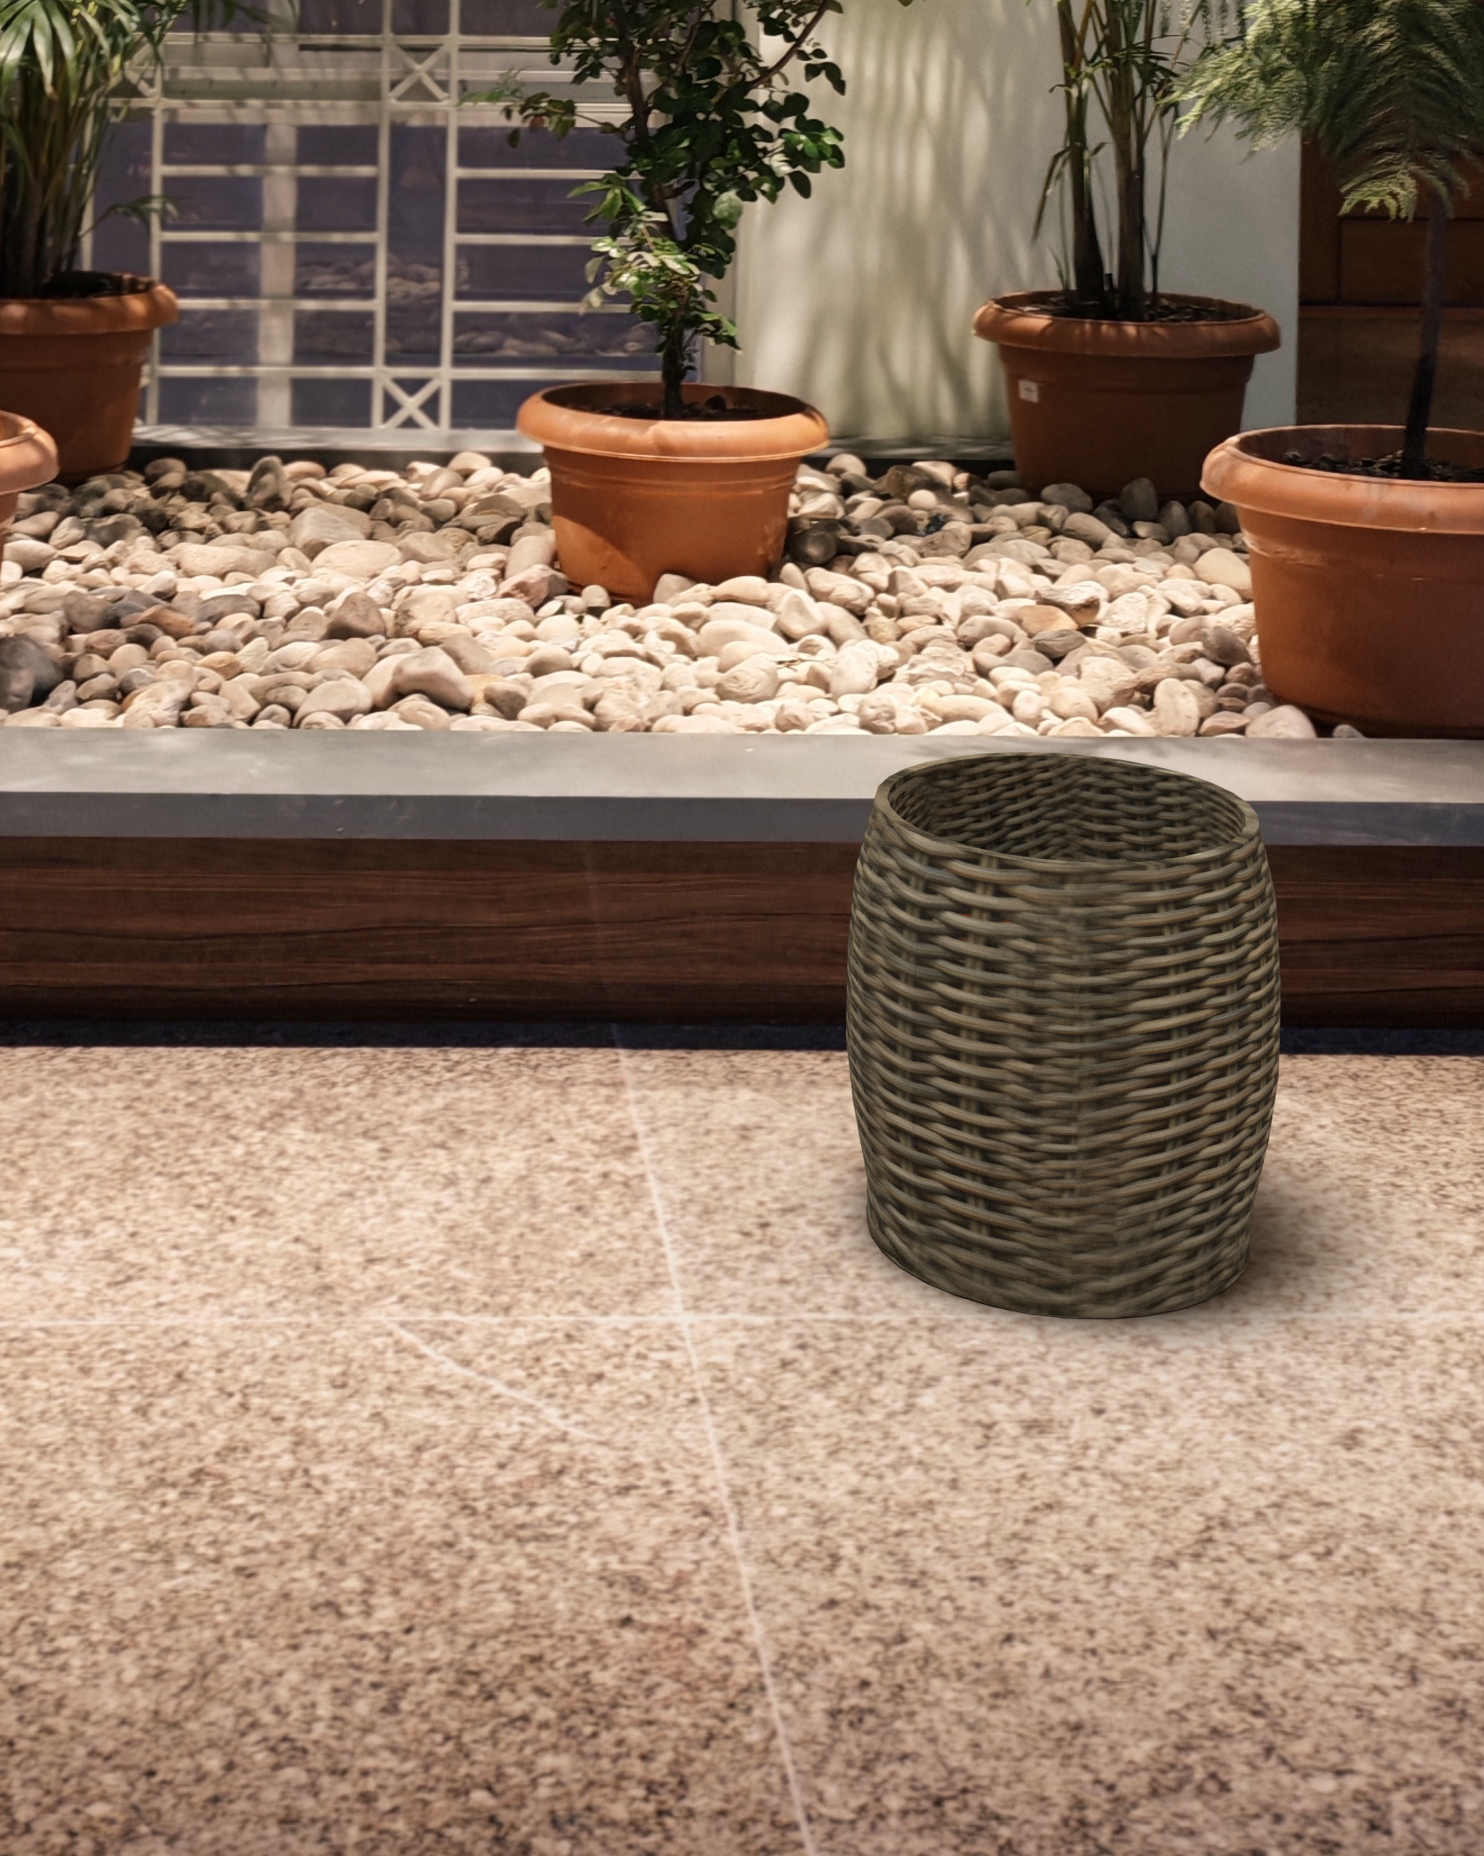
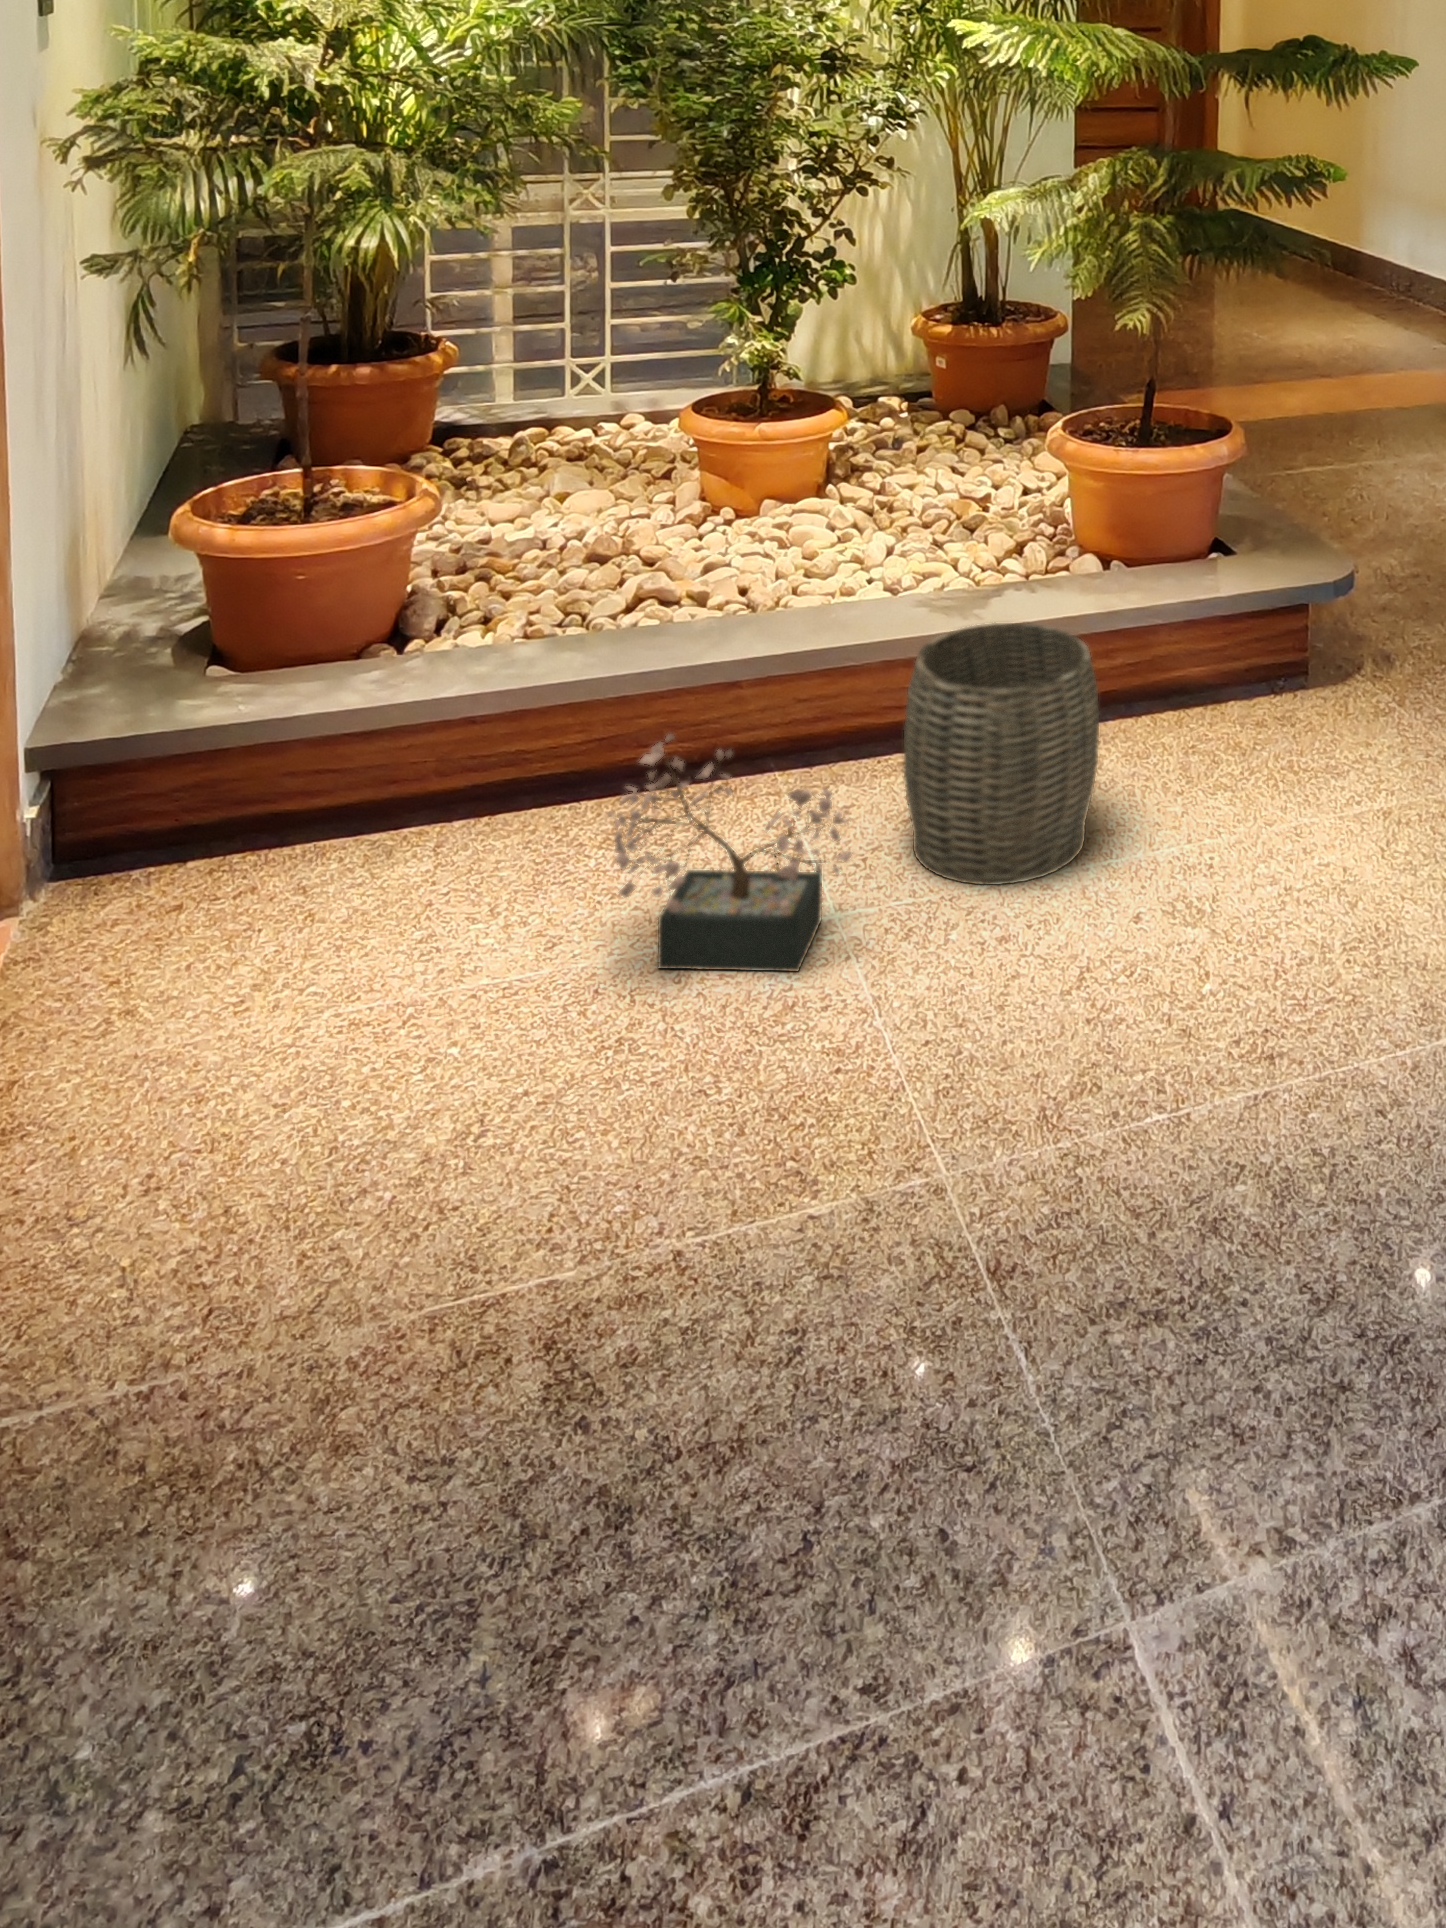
decorative plant: none [208,865,714,1410] -> present [609,734,852,971]

